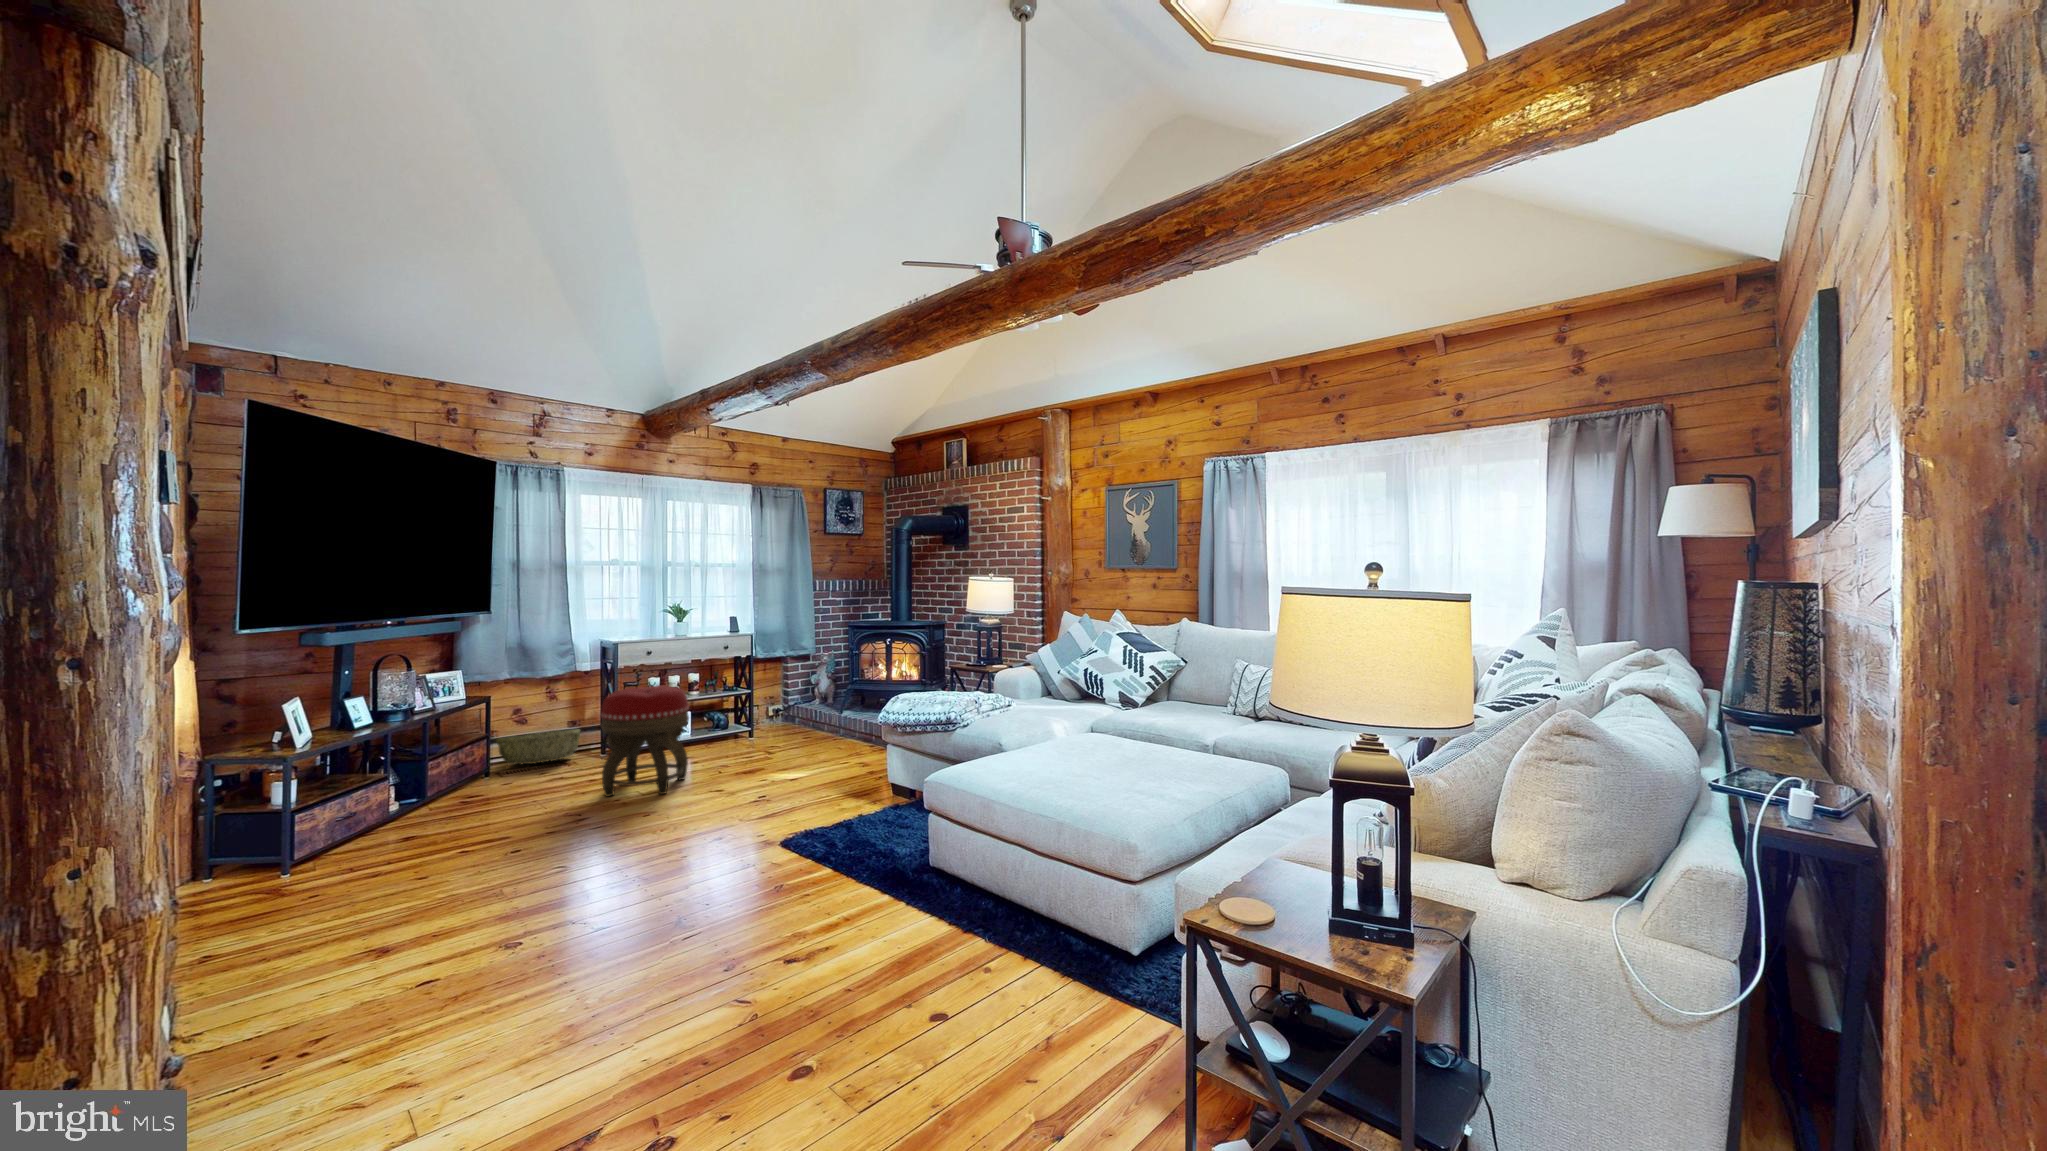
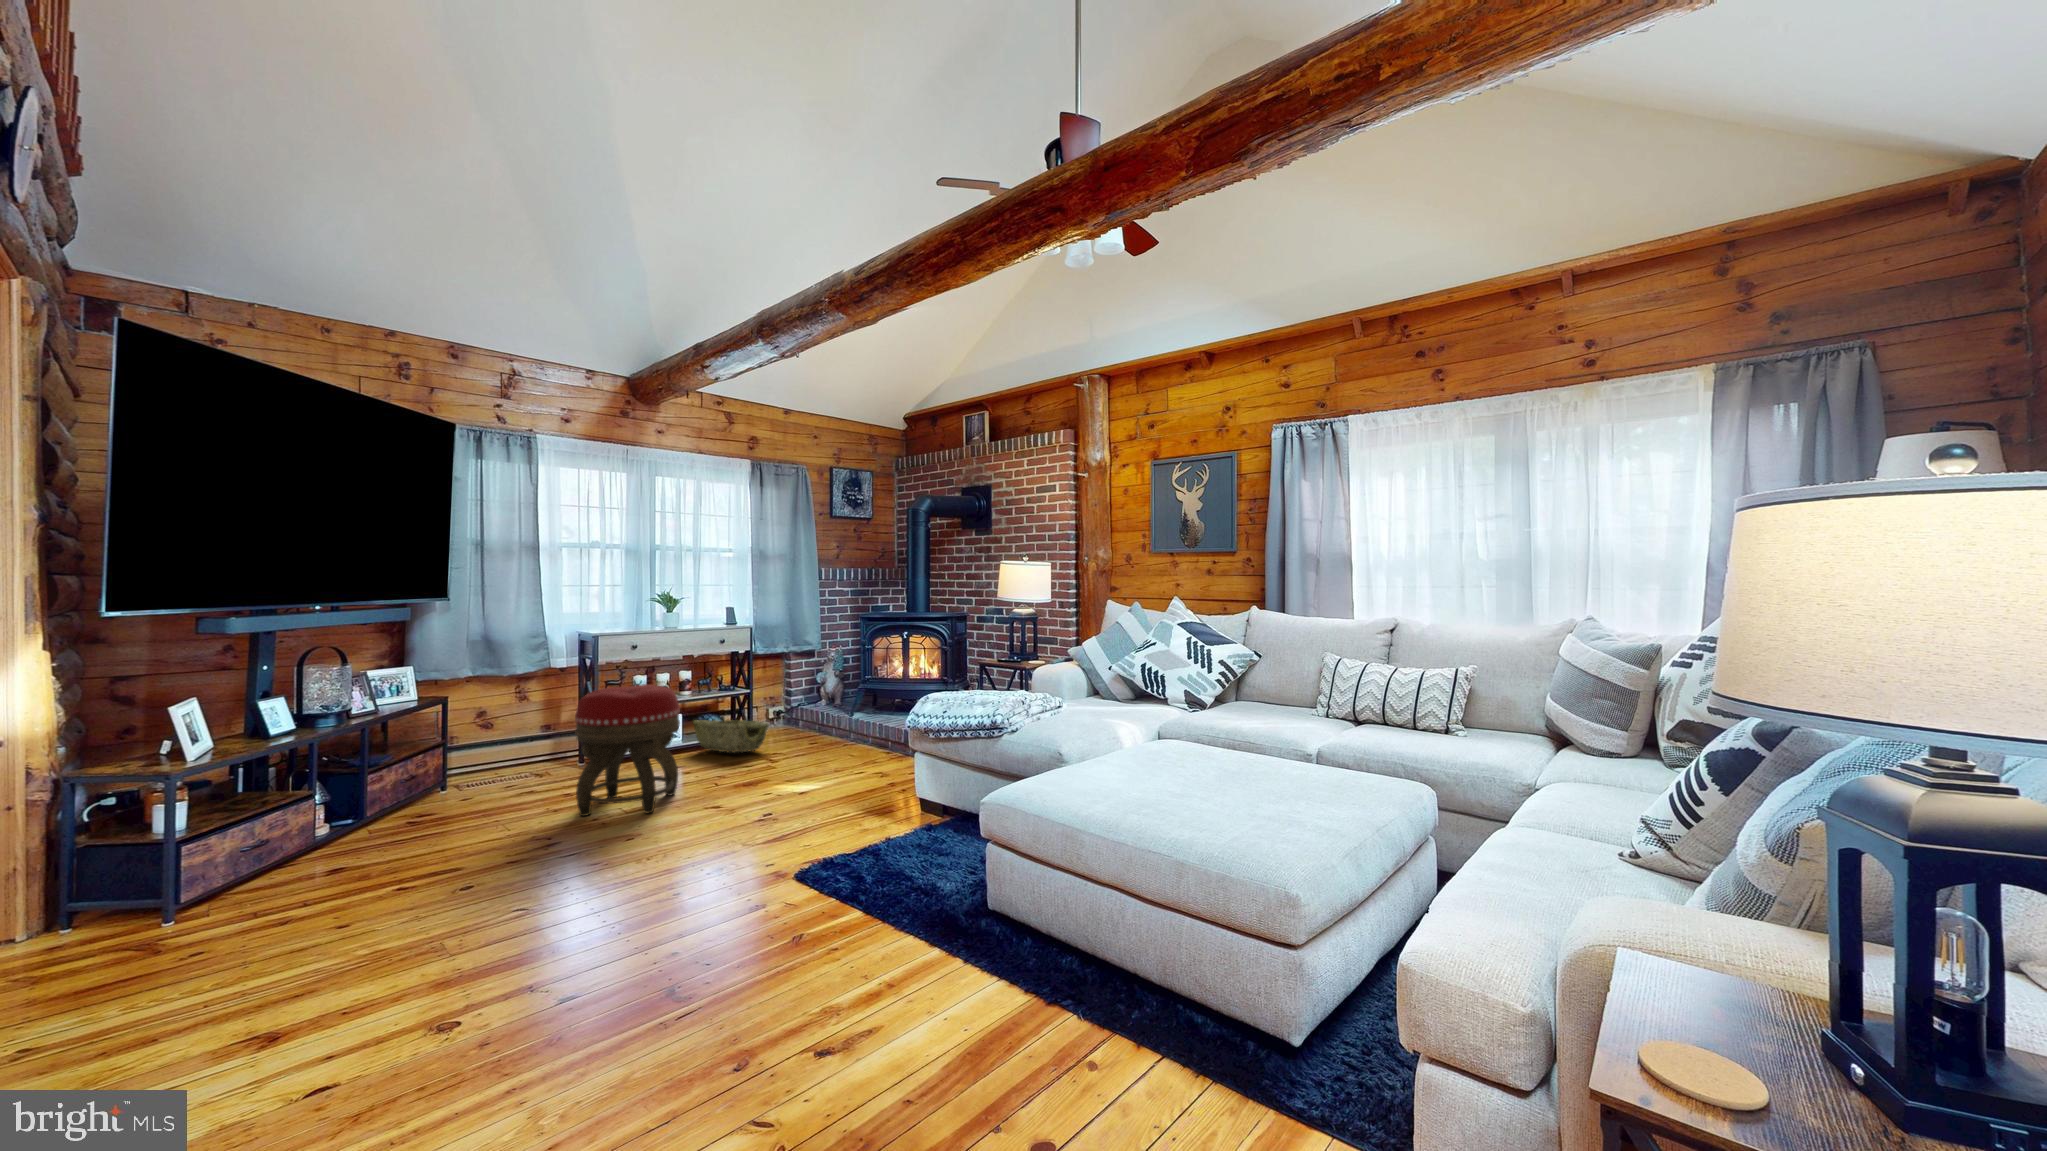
woven basket: present [496,729,580,764] -> present [693,720,769,752]

